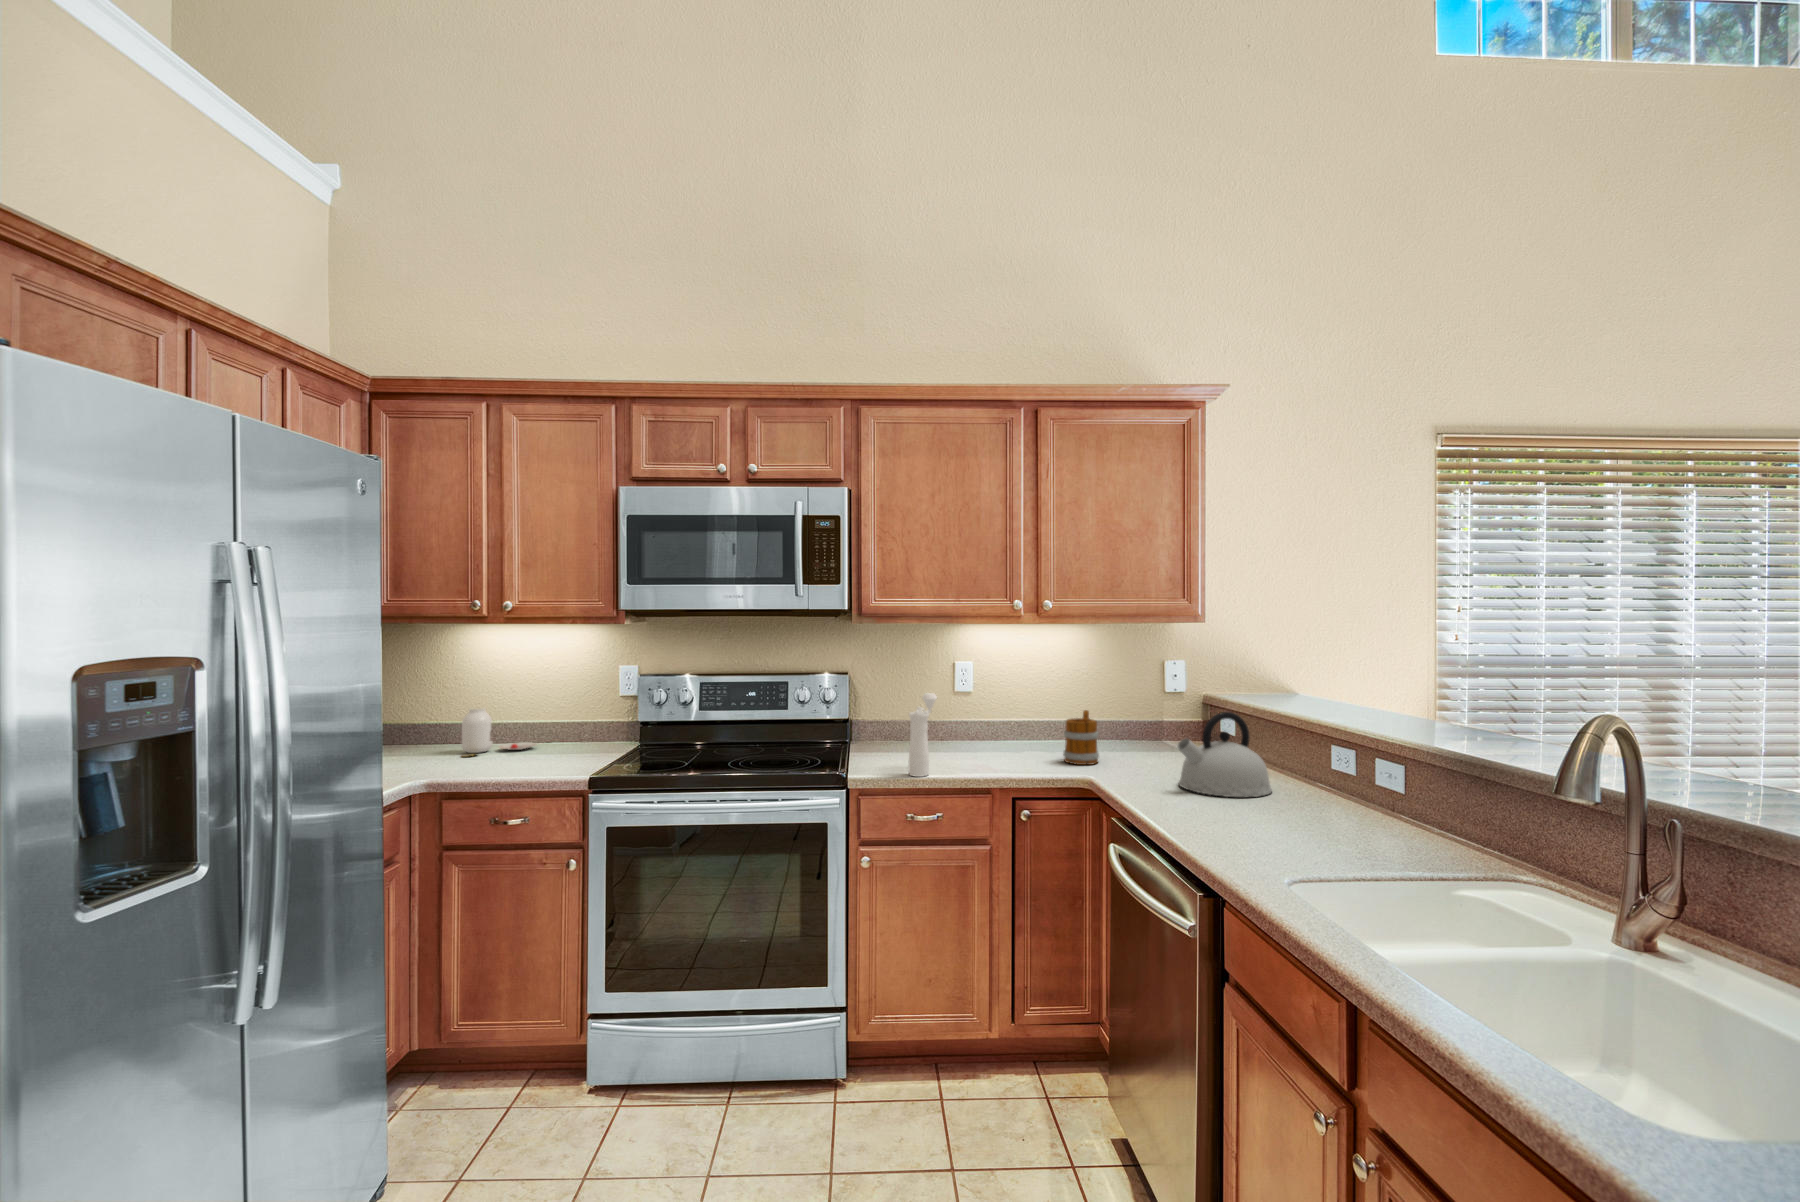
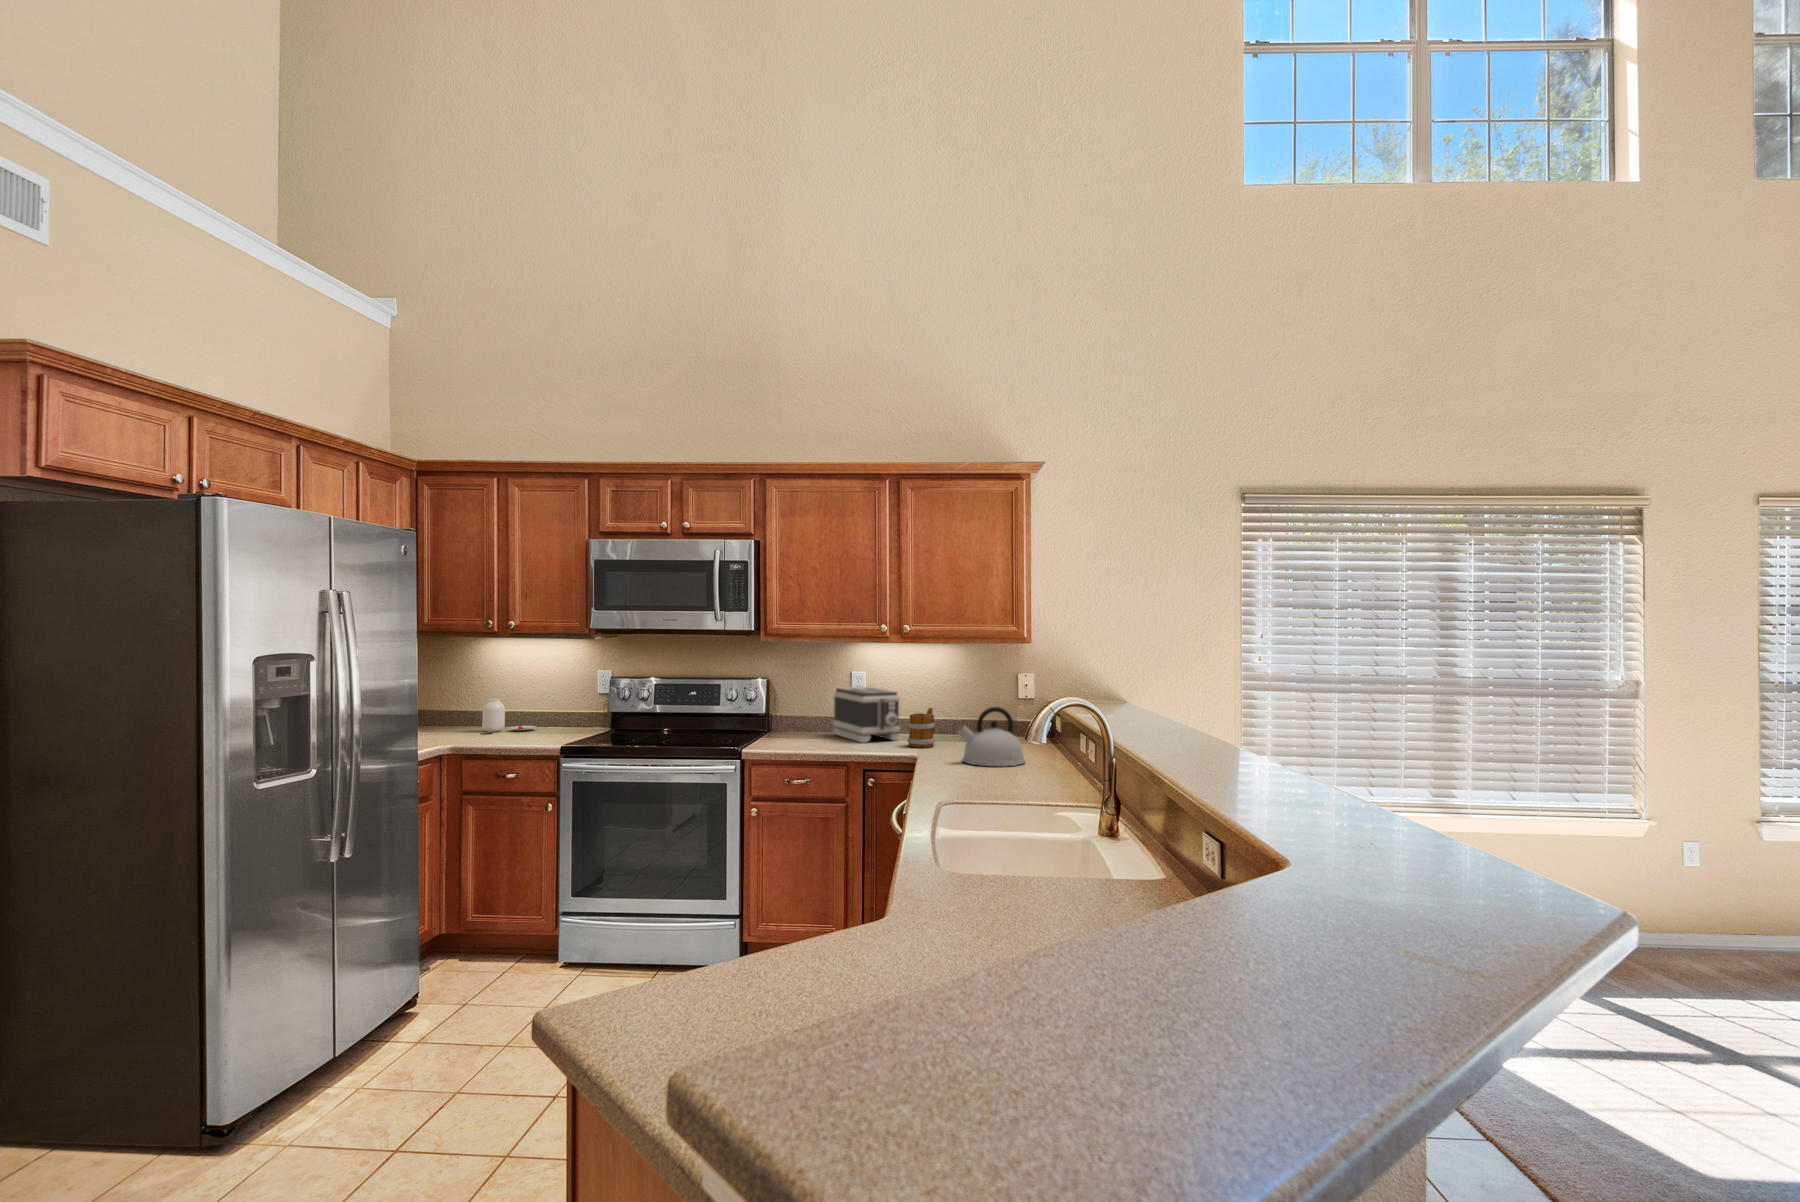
toaster: none [940,682,1039,758] -> present [833,687,900,743]
pepper mill: present [909,693,937,777] -> none [783,692,811,751]

